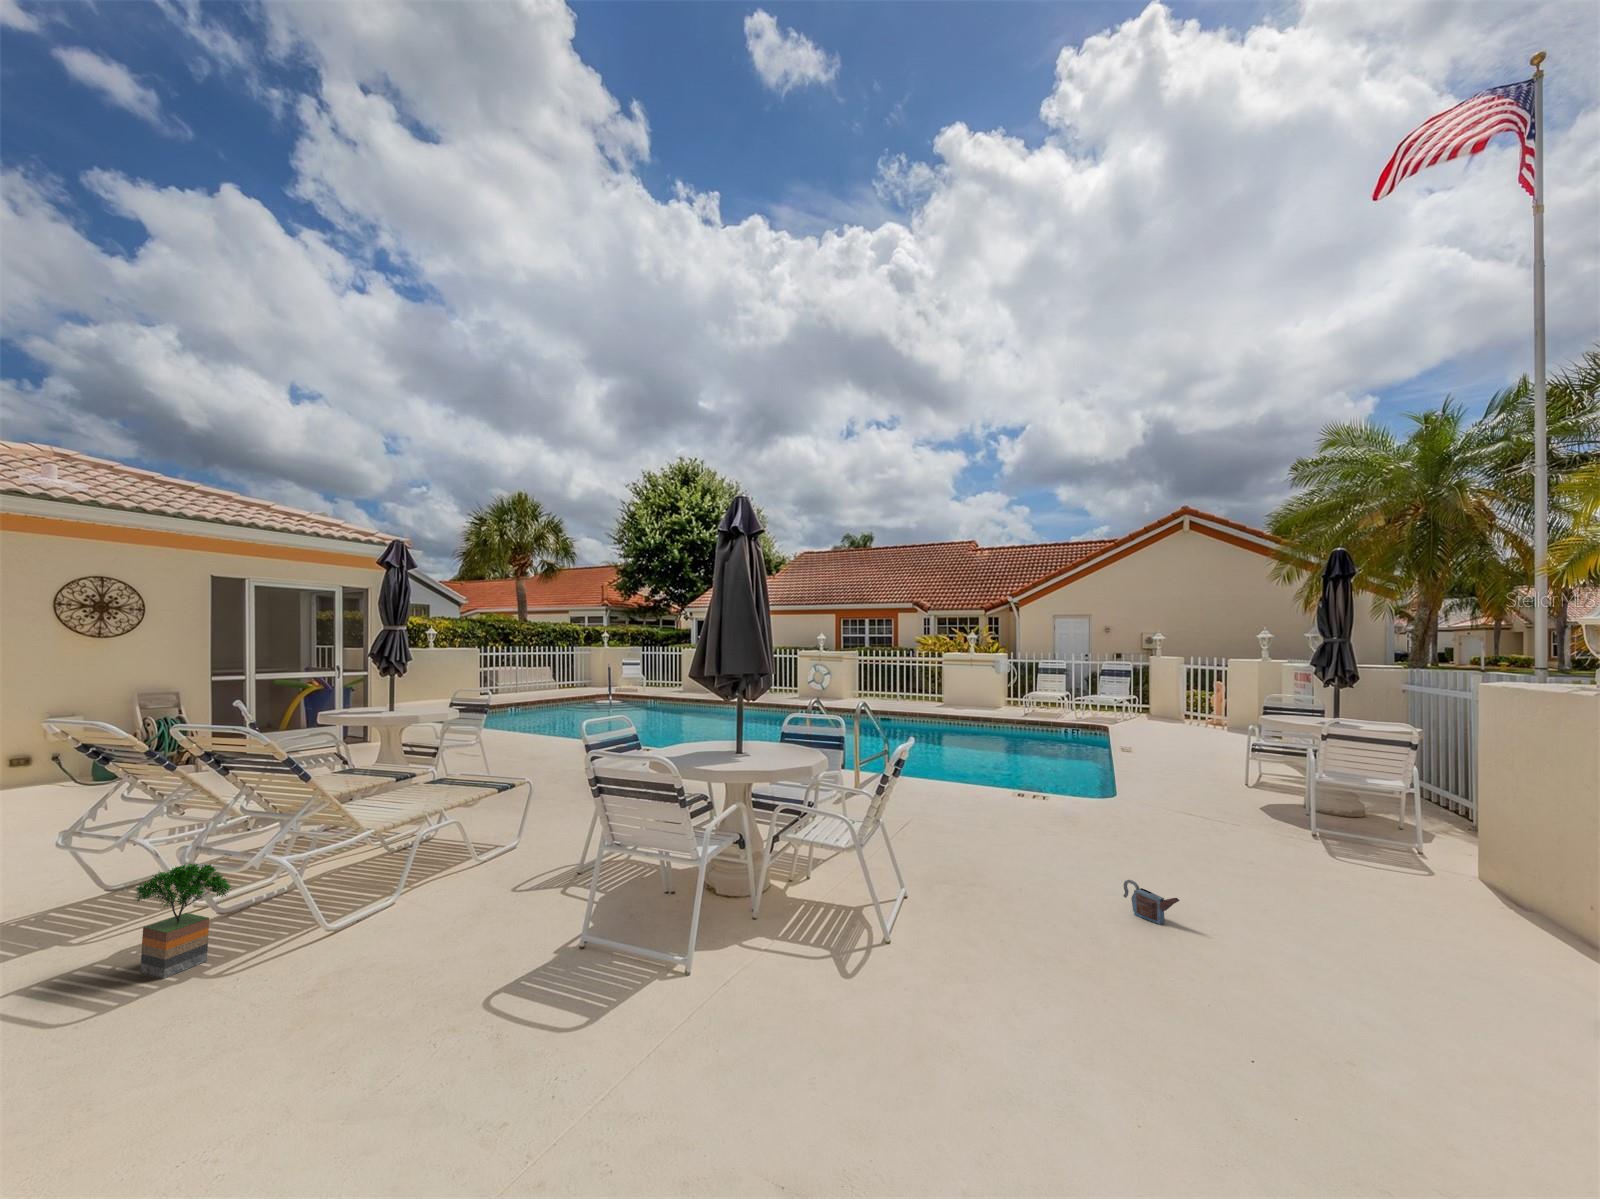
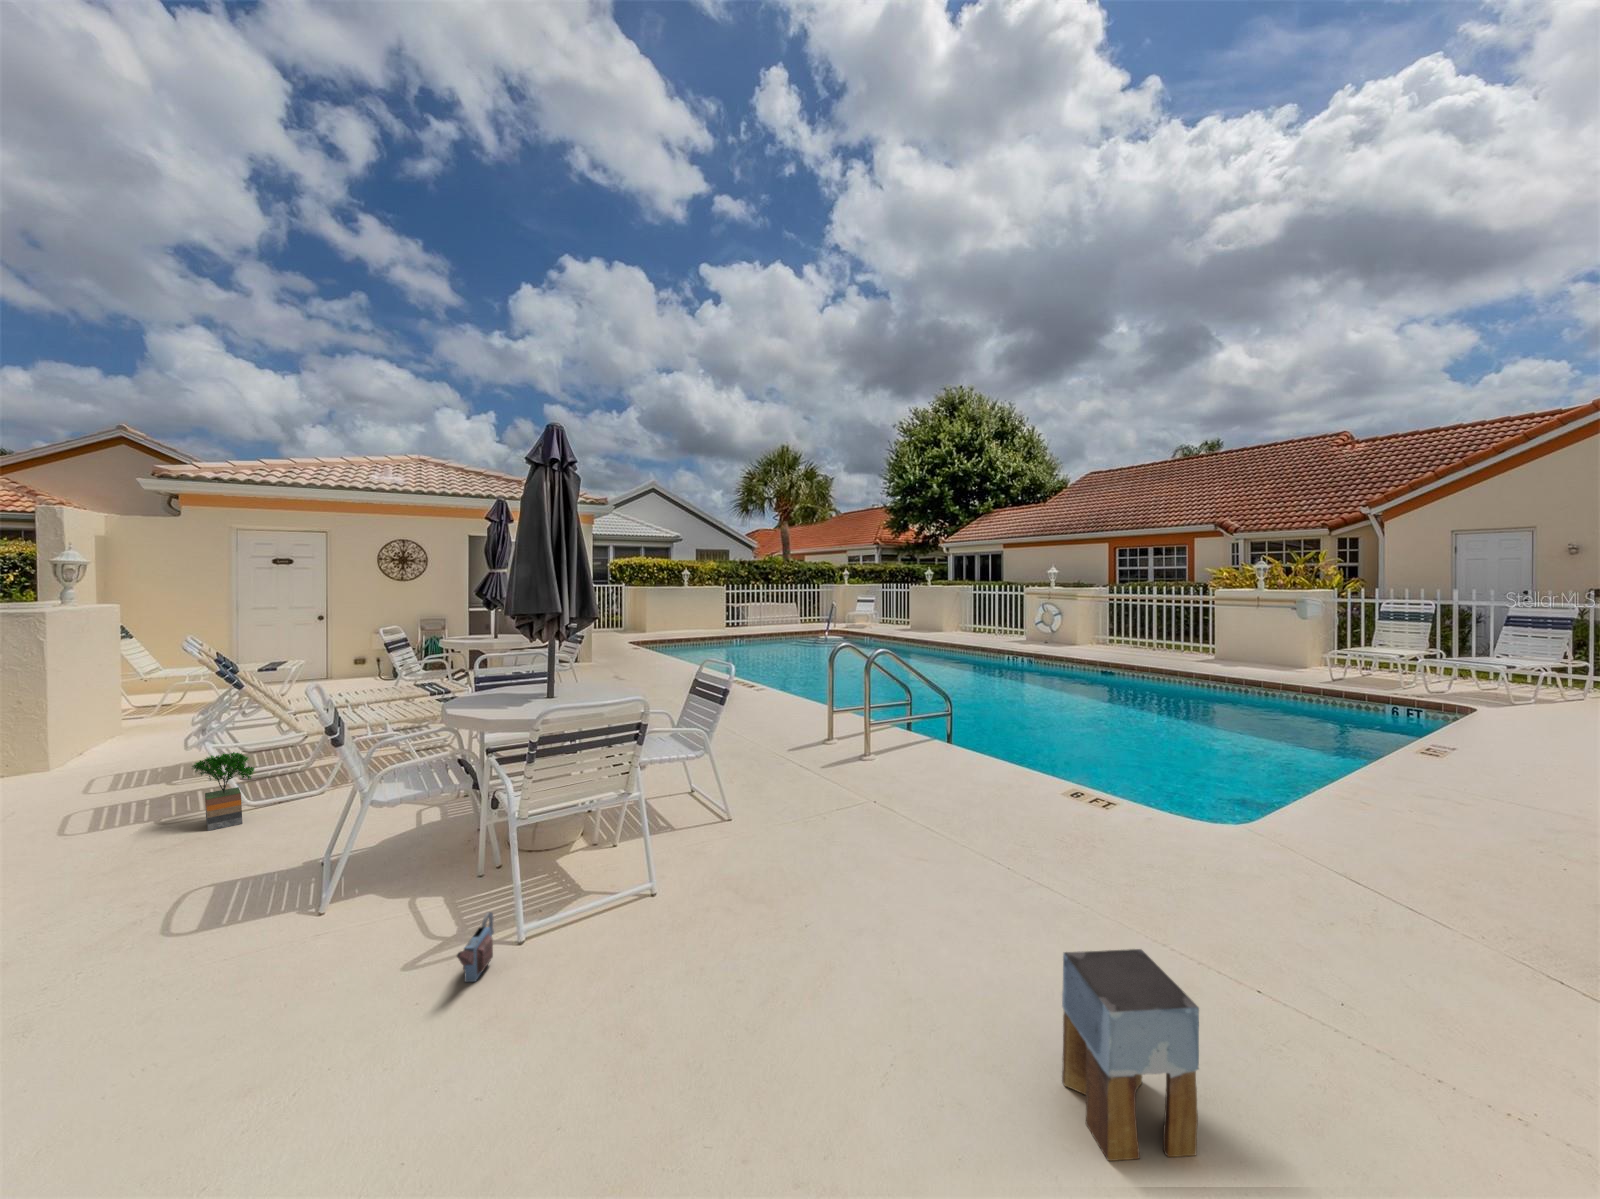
stool: none [1237,868,1330,990] -> present [1062,949,1199,1161]
watering can: present [1123,880,1179,925] -> present [457,912,494,982]

